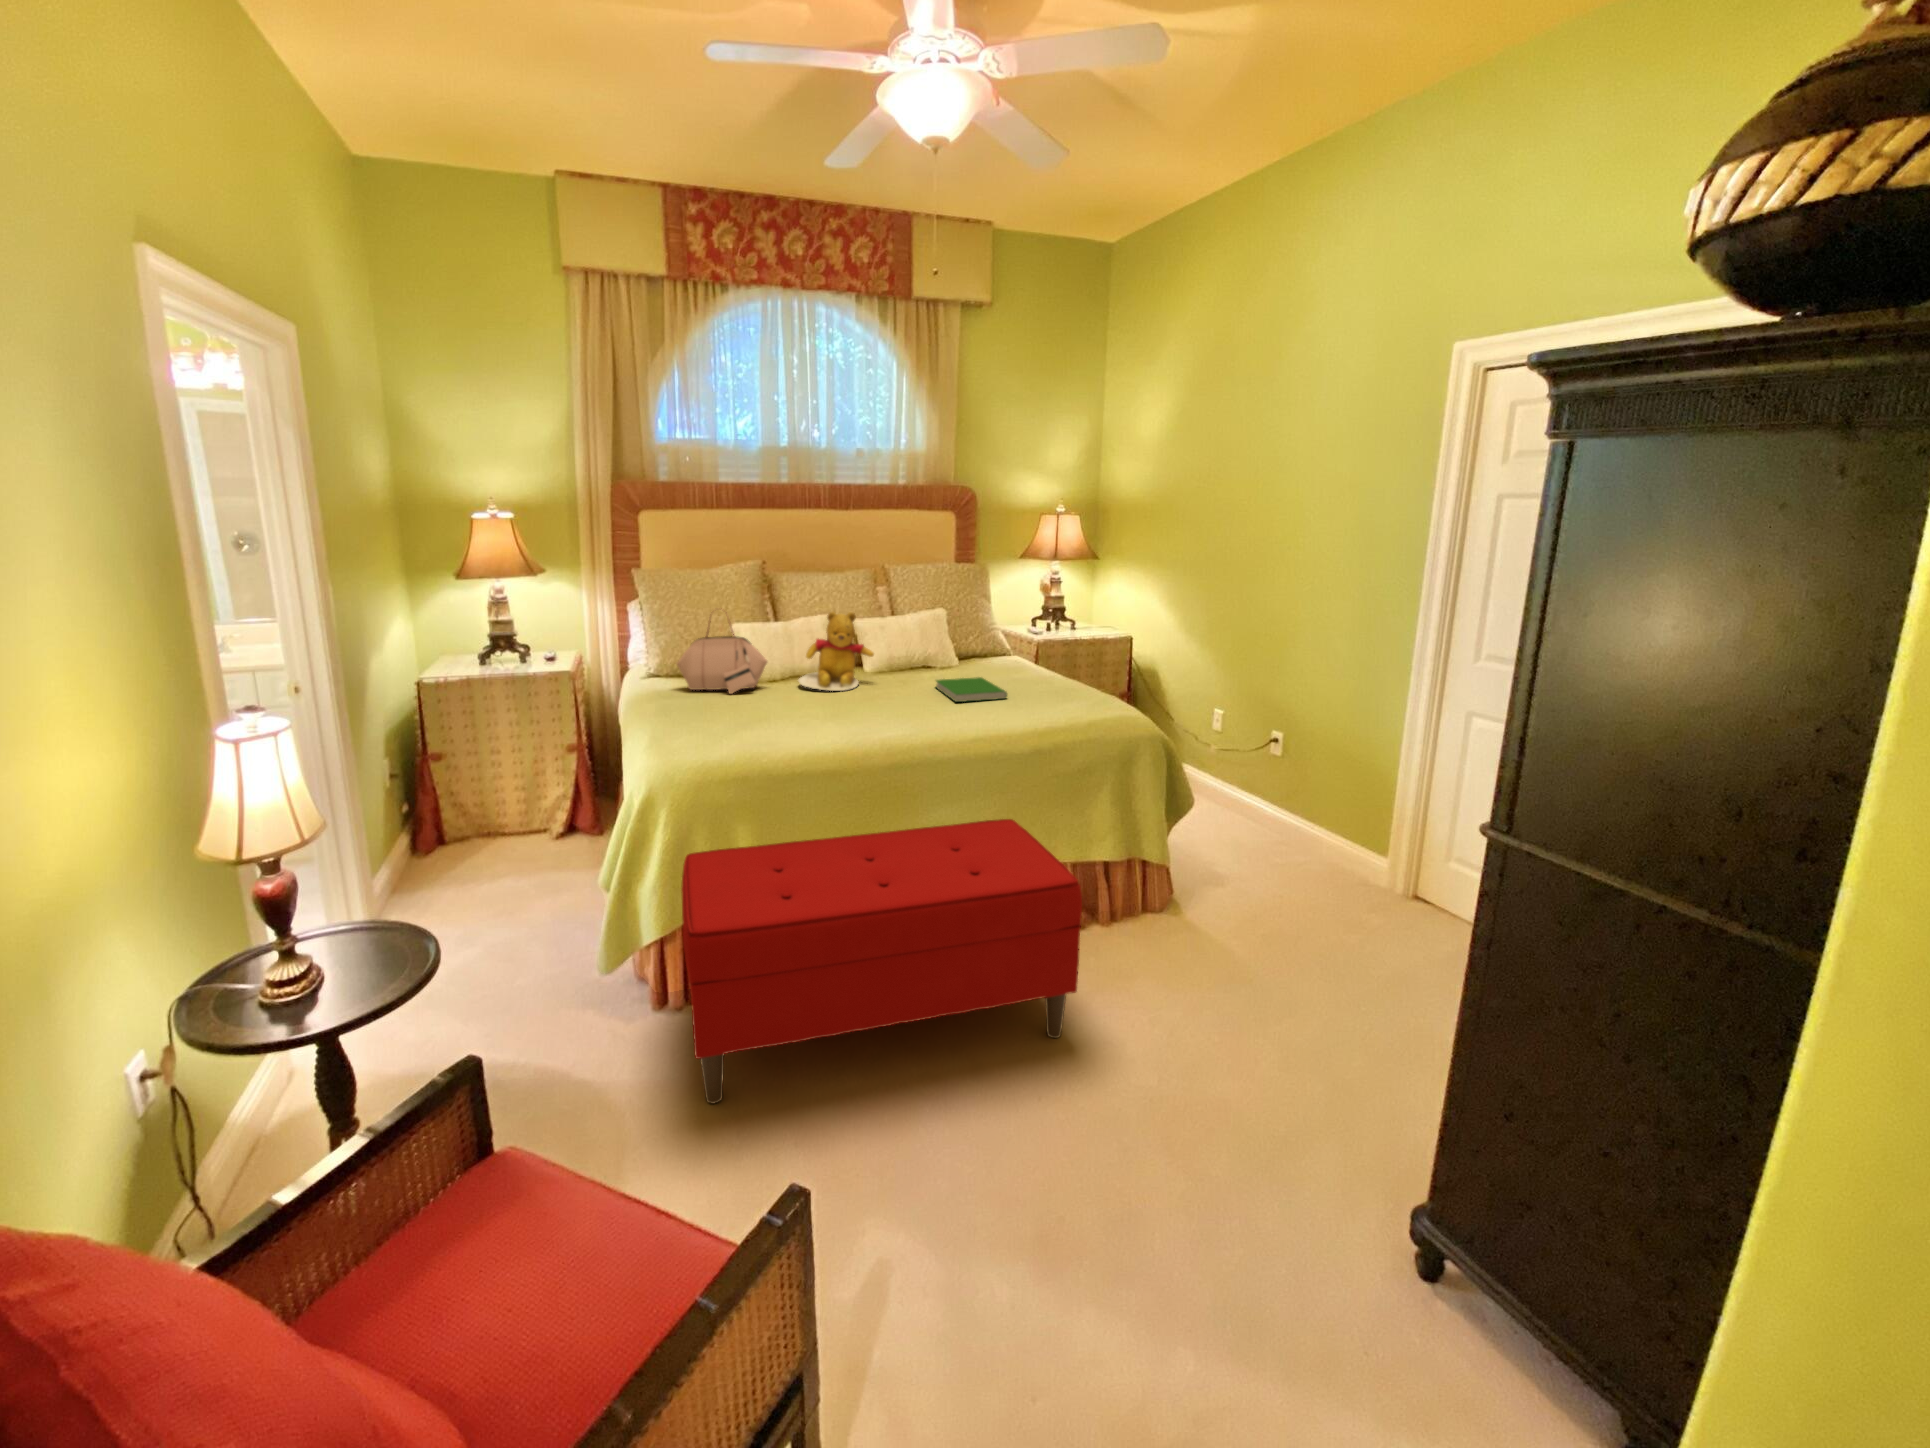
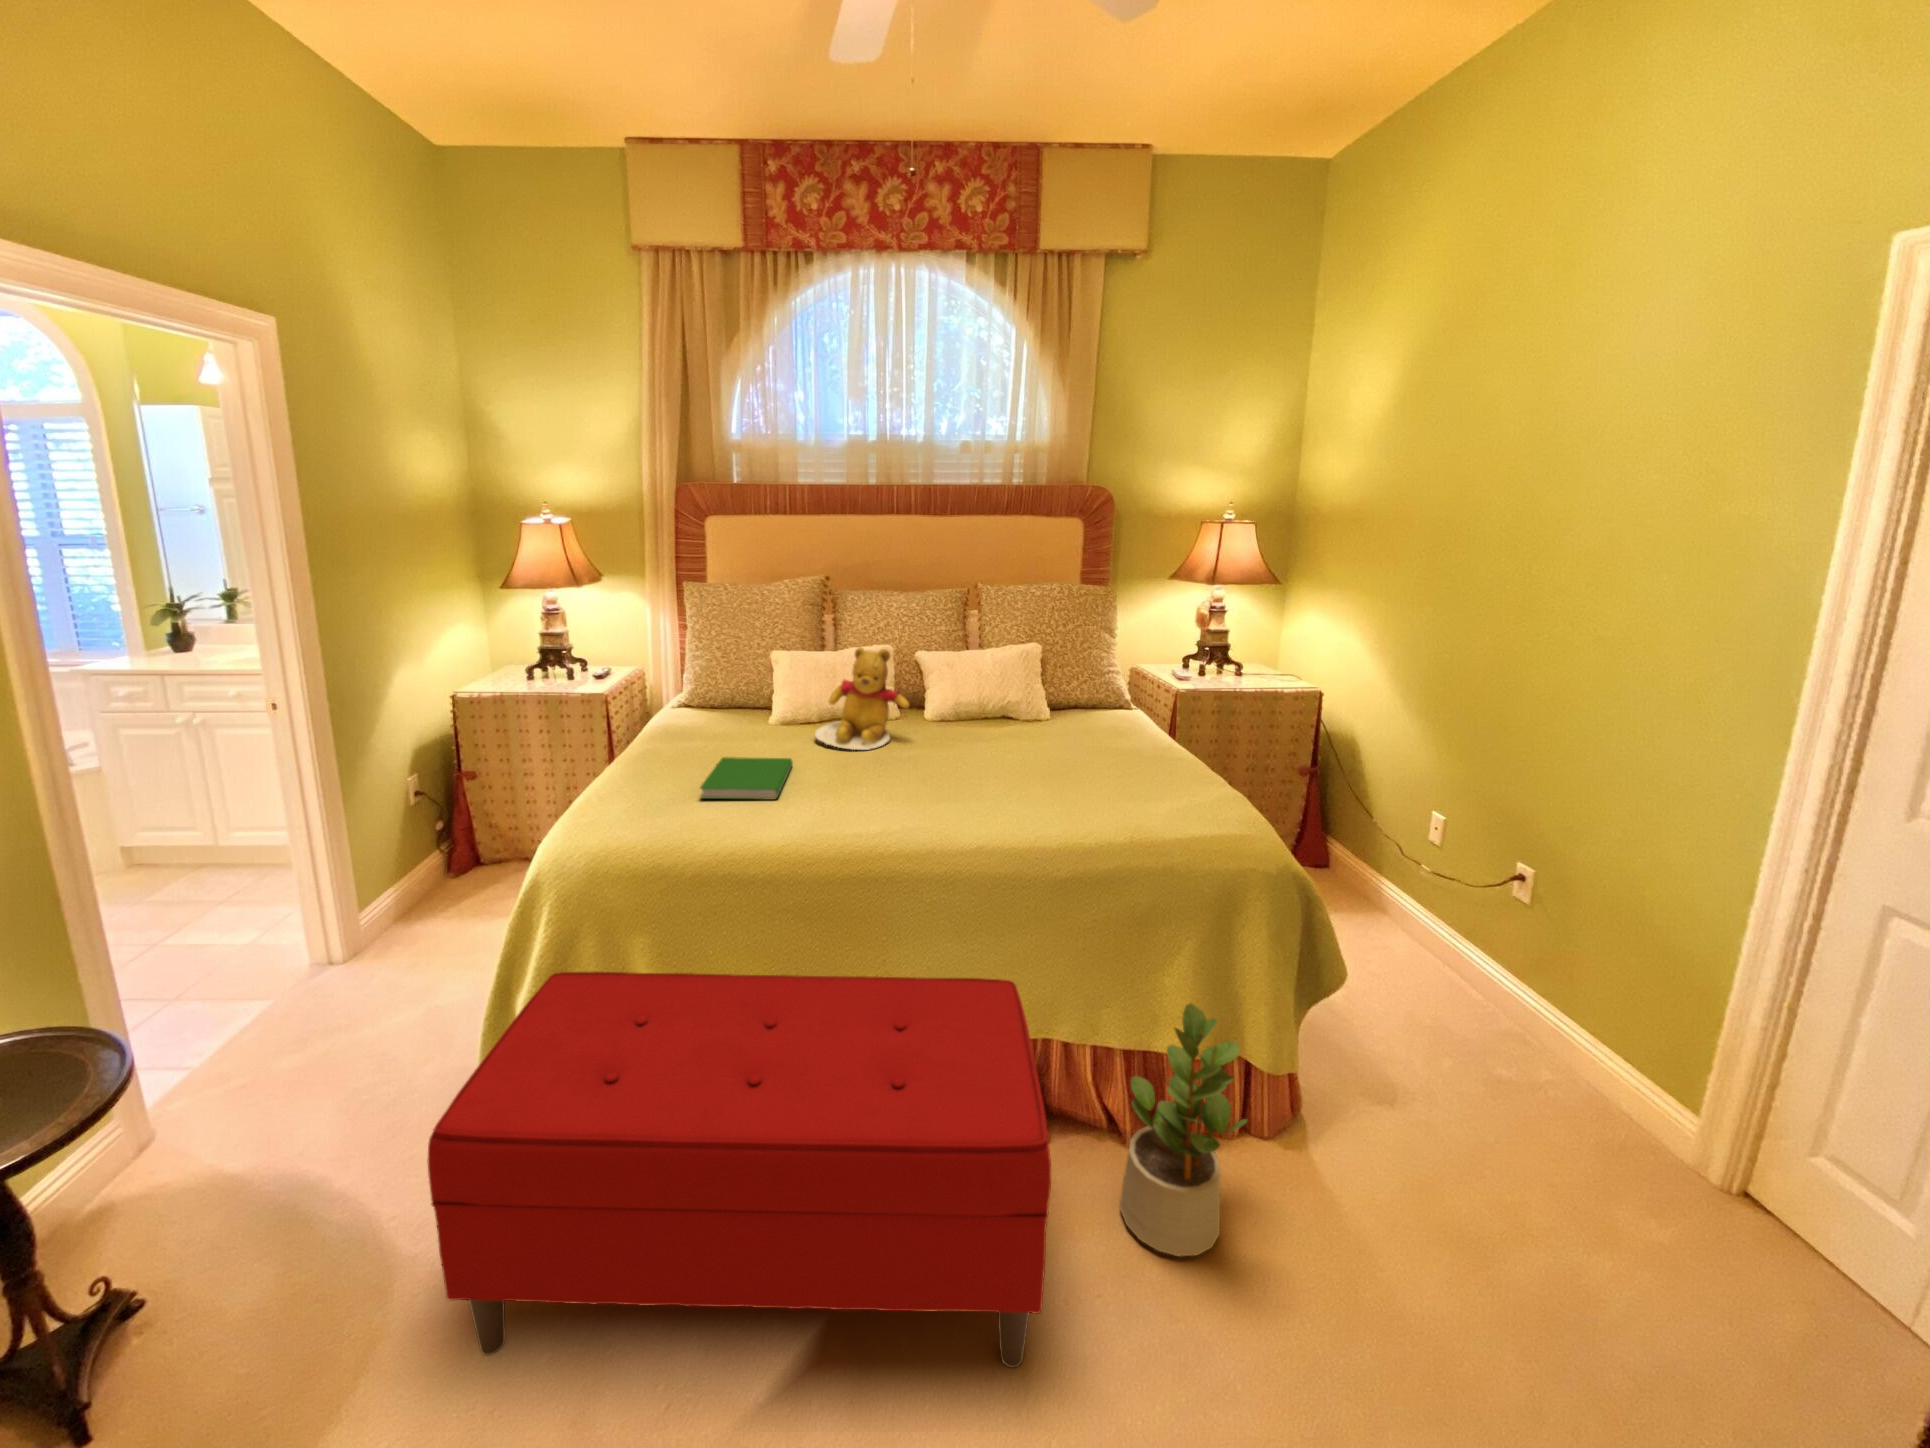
handbag: present [677,608,767,694] -> none [681,636,781,743]
hardcover book: present [936,677,1007,702] -> present [700,757,793,800]
potted plant: none [1085,812,1167,973] -> present [1120,1003,1247,1256]

